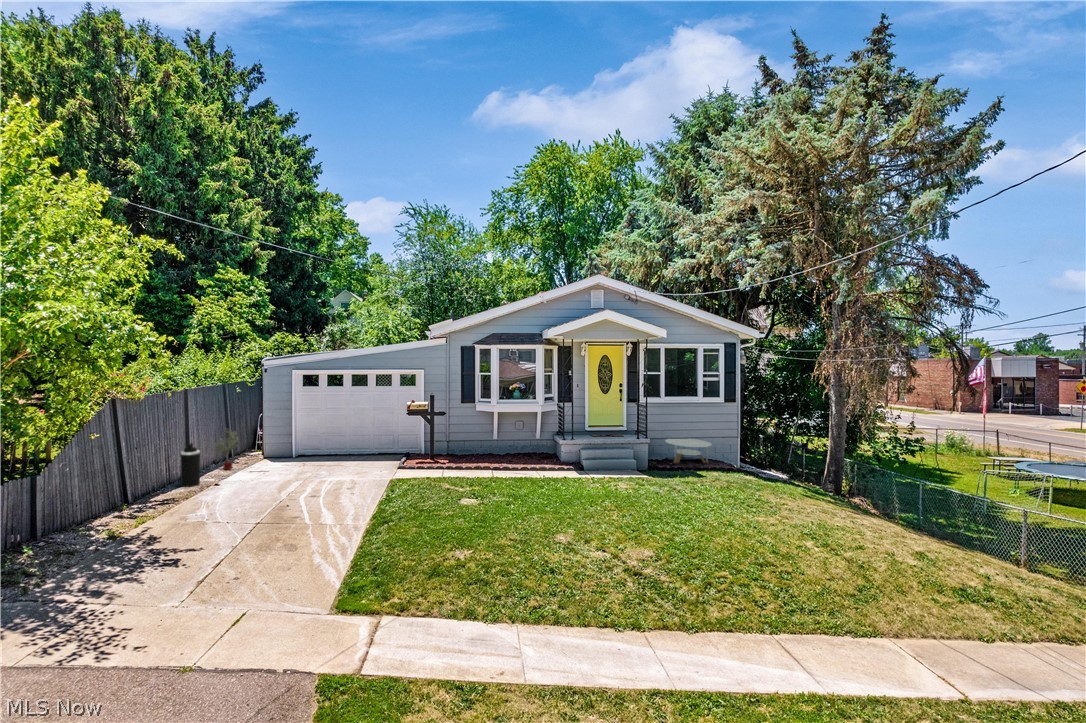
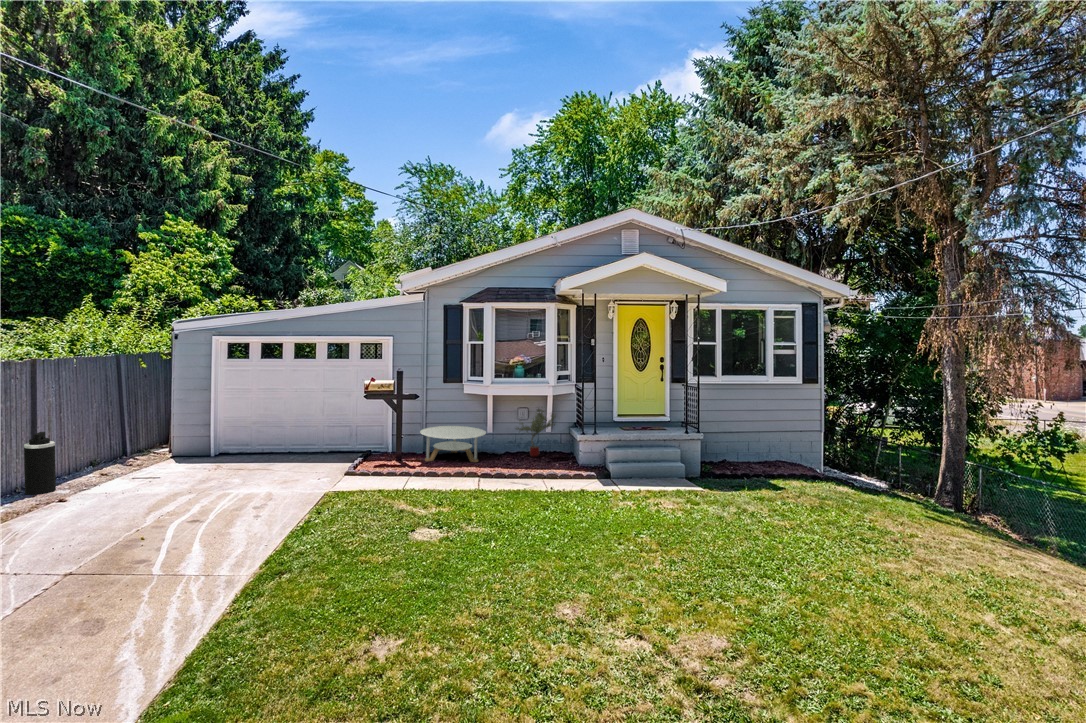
potted tree: present [215,430,238,470] -> present [516,409,555,457]
round table: present [665,439,712,463] -> present [420,426,486,462]

